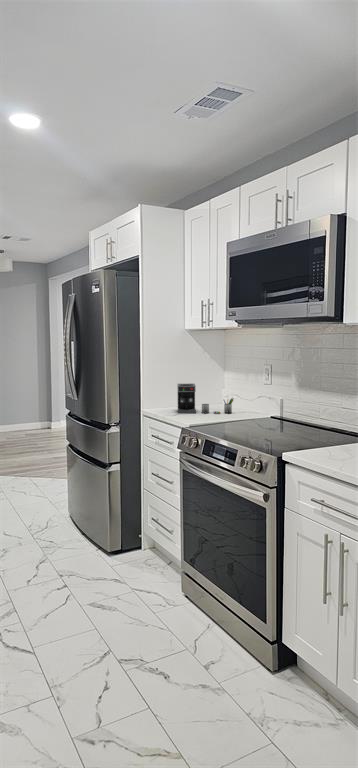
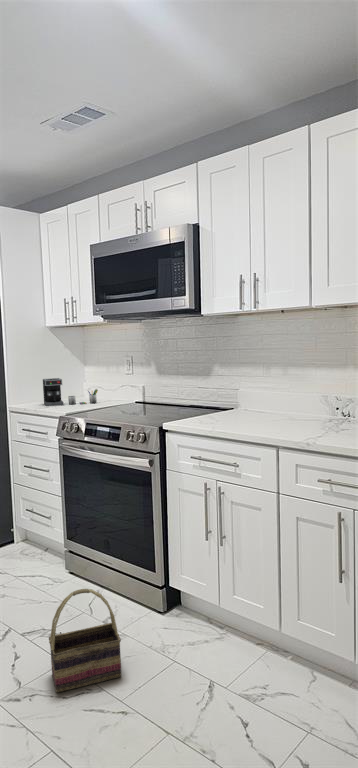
basket: none [129,636,207,746] -> present [49,589,121,693]

